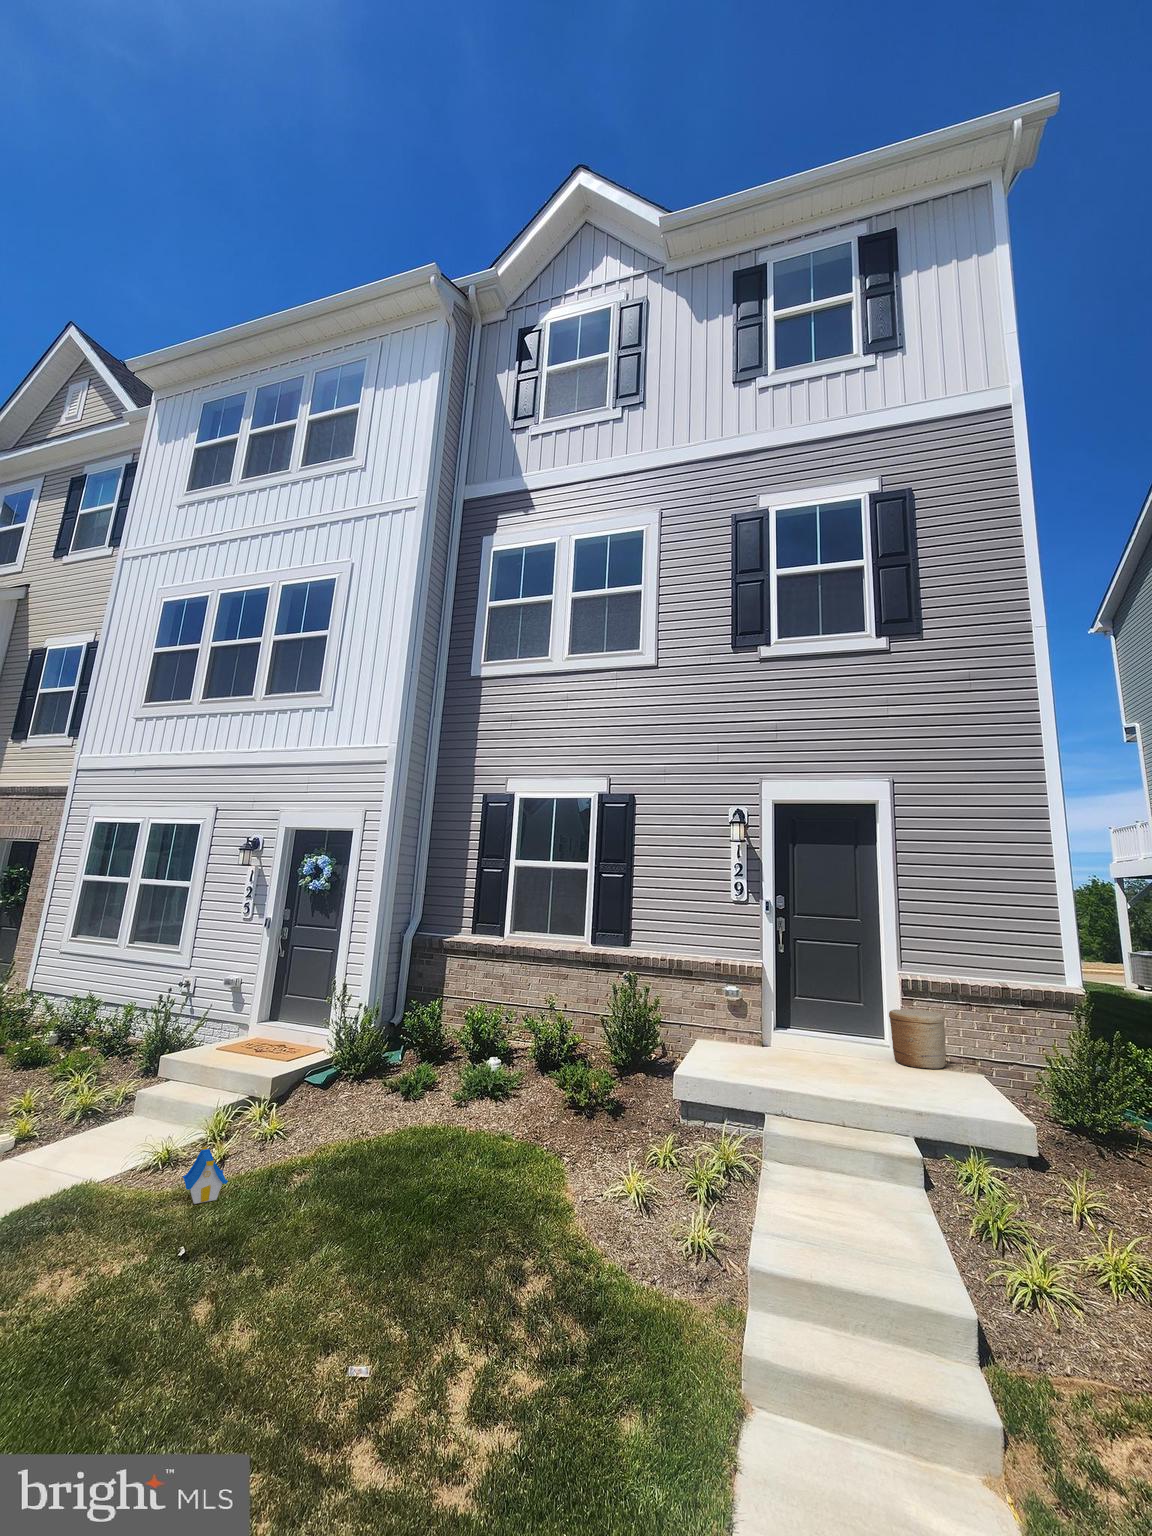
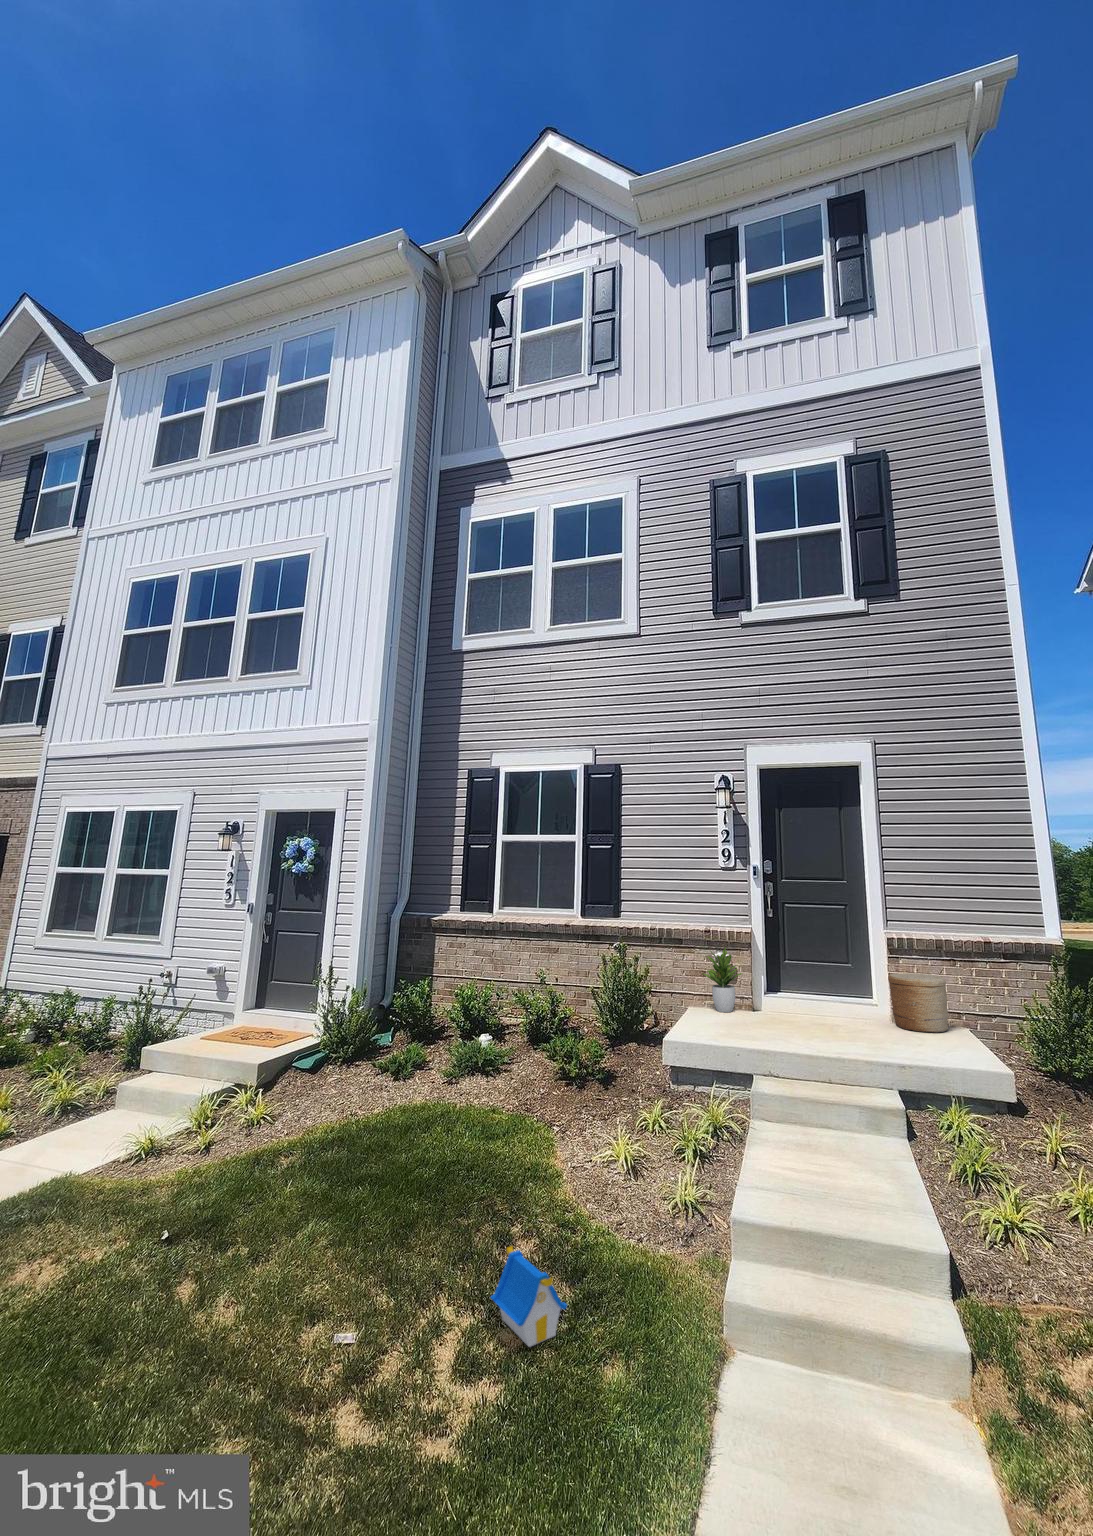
potted plant: none [708,977,749,1043] -> present [703,947,742,1012]
toy house: present [183,1147,228,1204] -> present [491,1246,567,1347]

